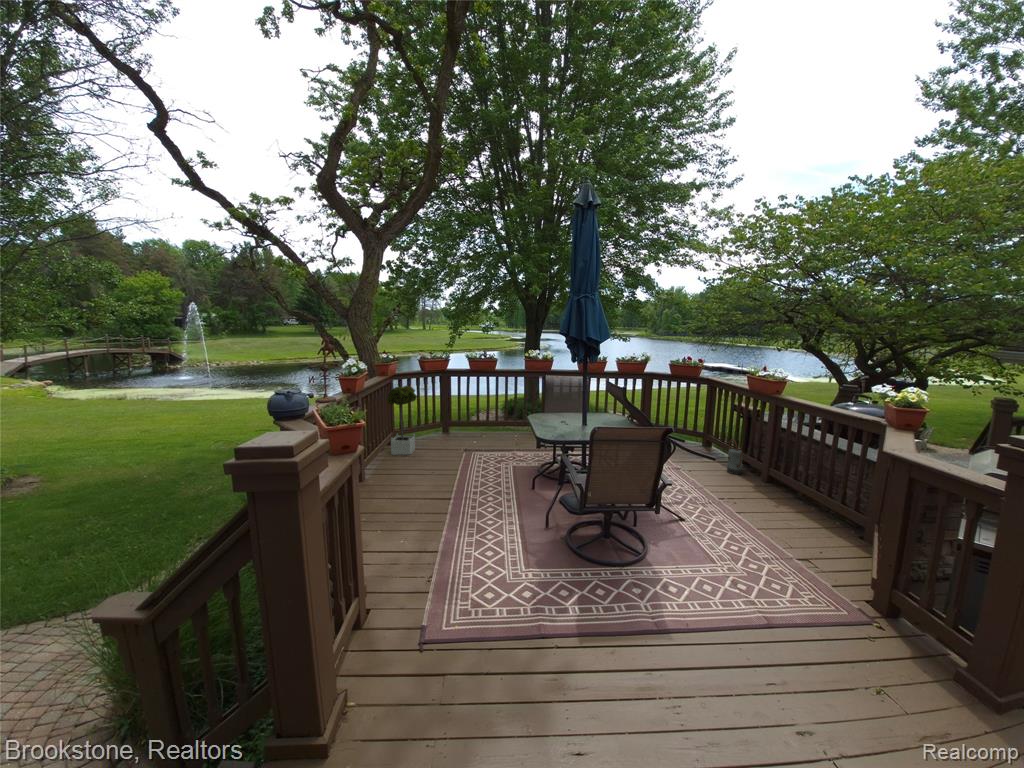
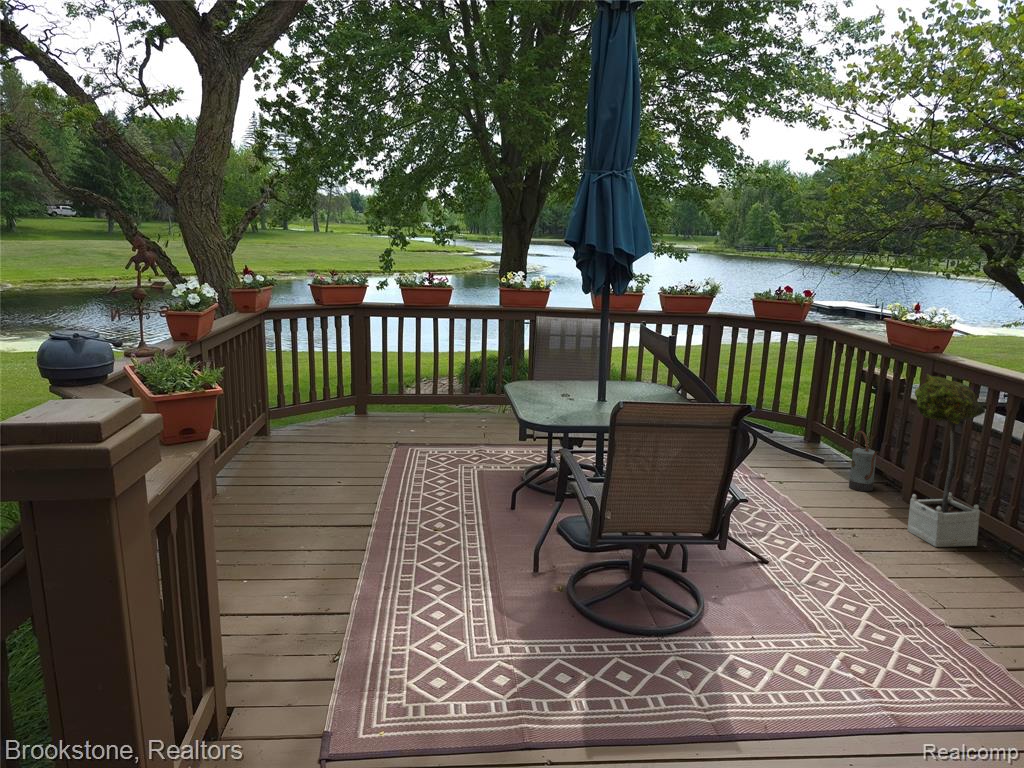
potted tree: present [387,385,417,455] -> present [908,374,985,547]

